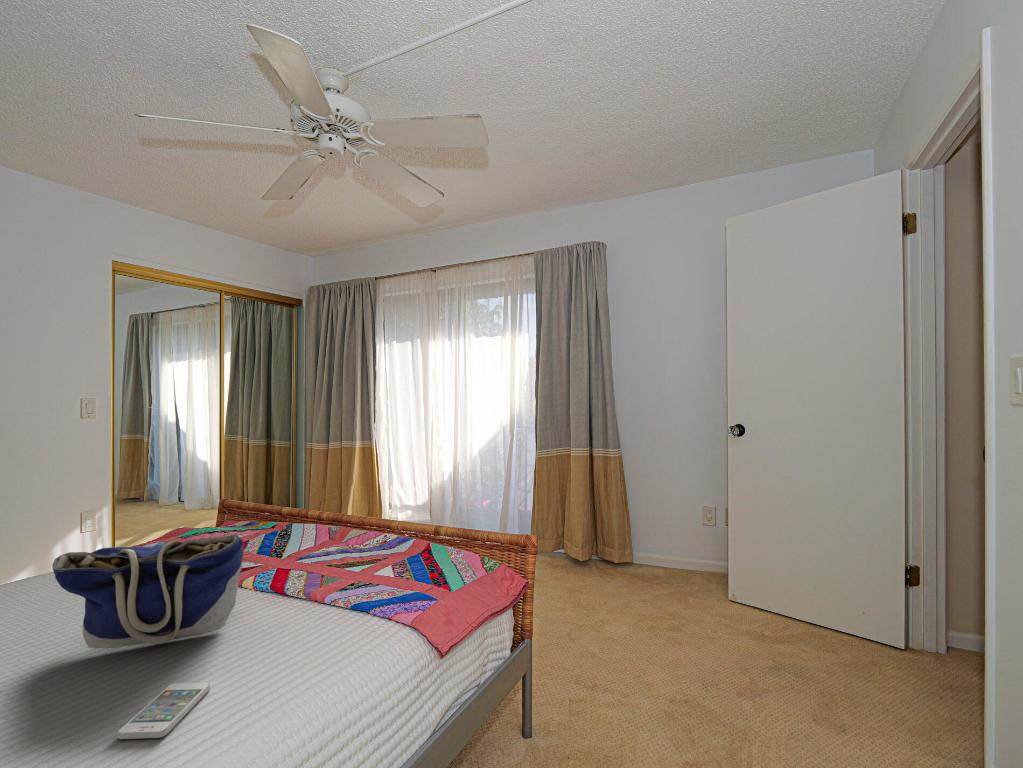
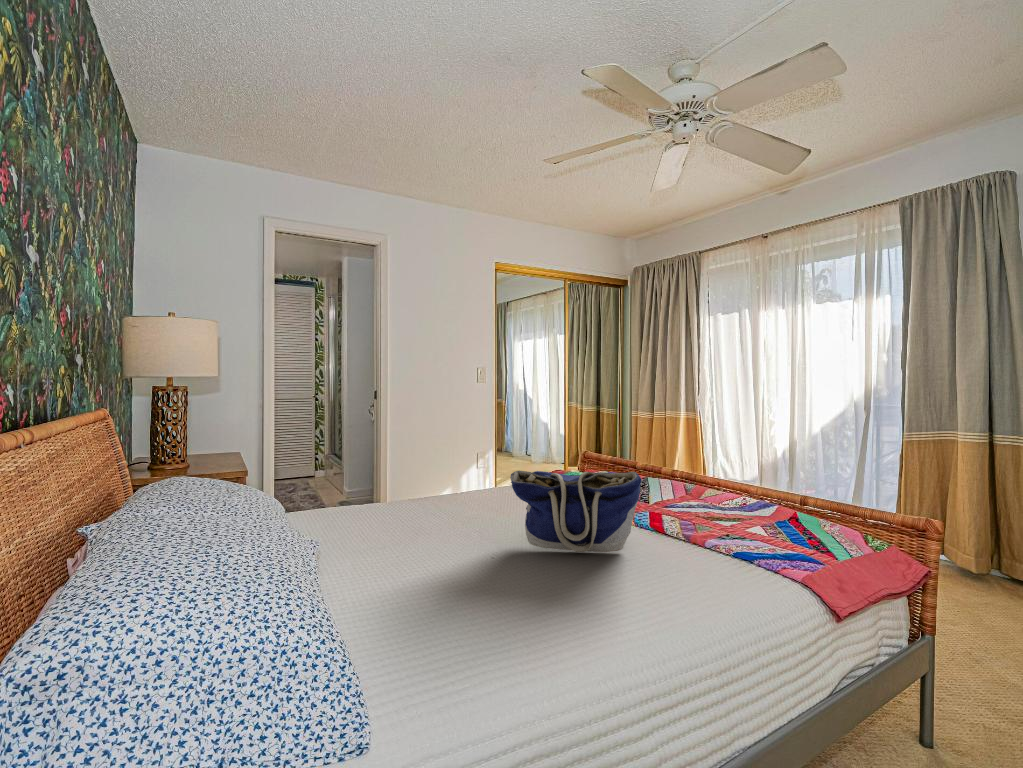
smartphone: present [117,682,210,739] -> none [579,582,633,618]

